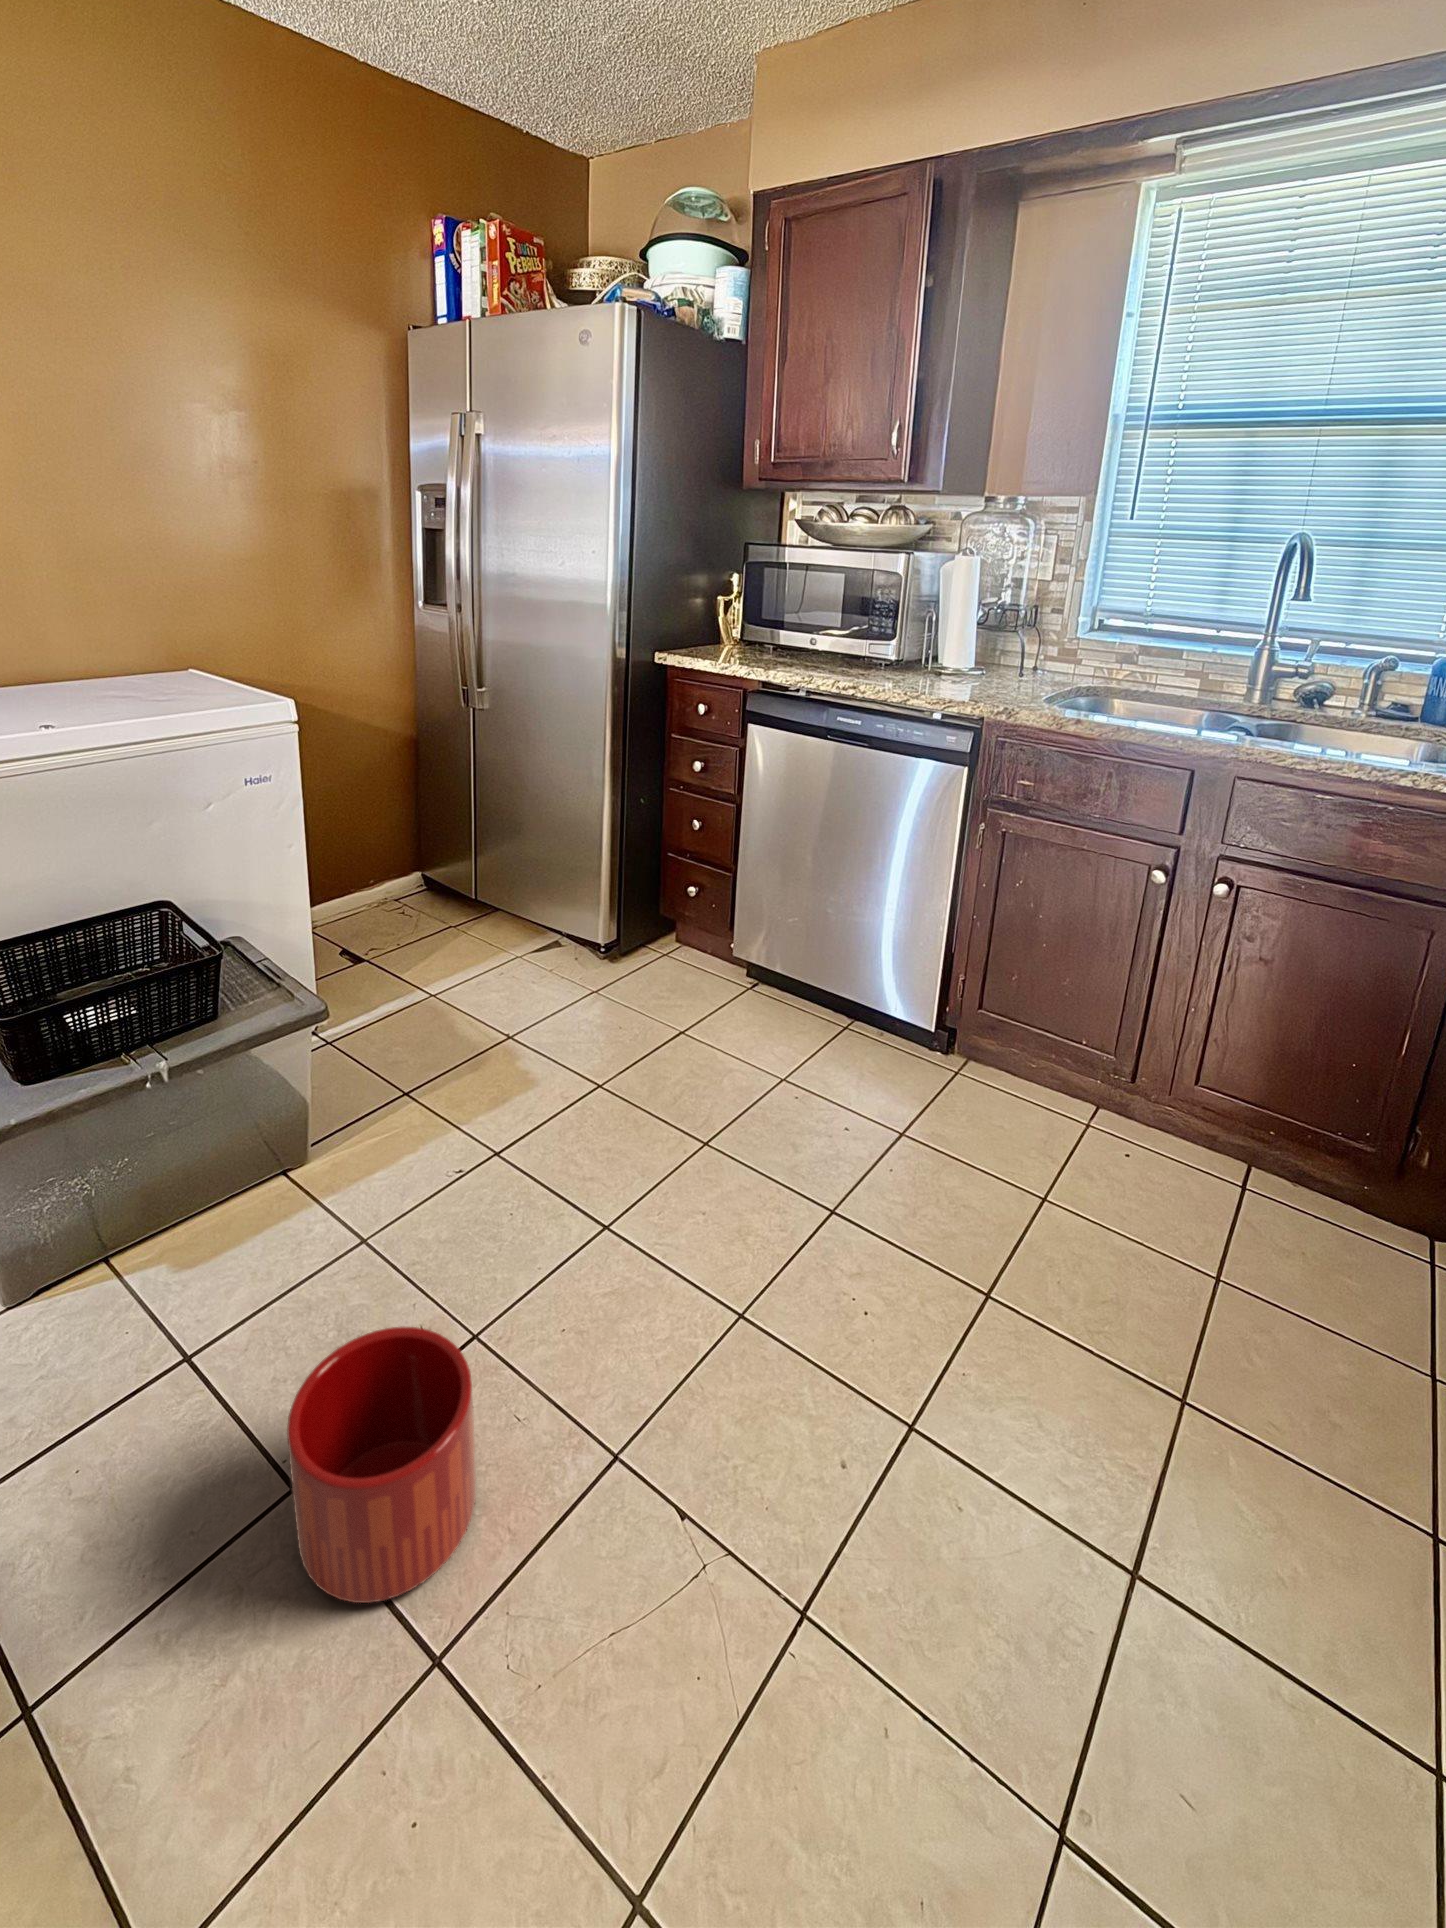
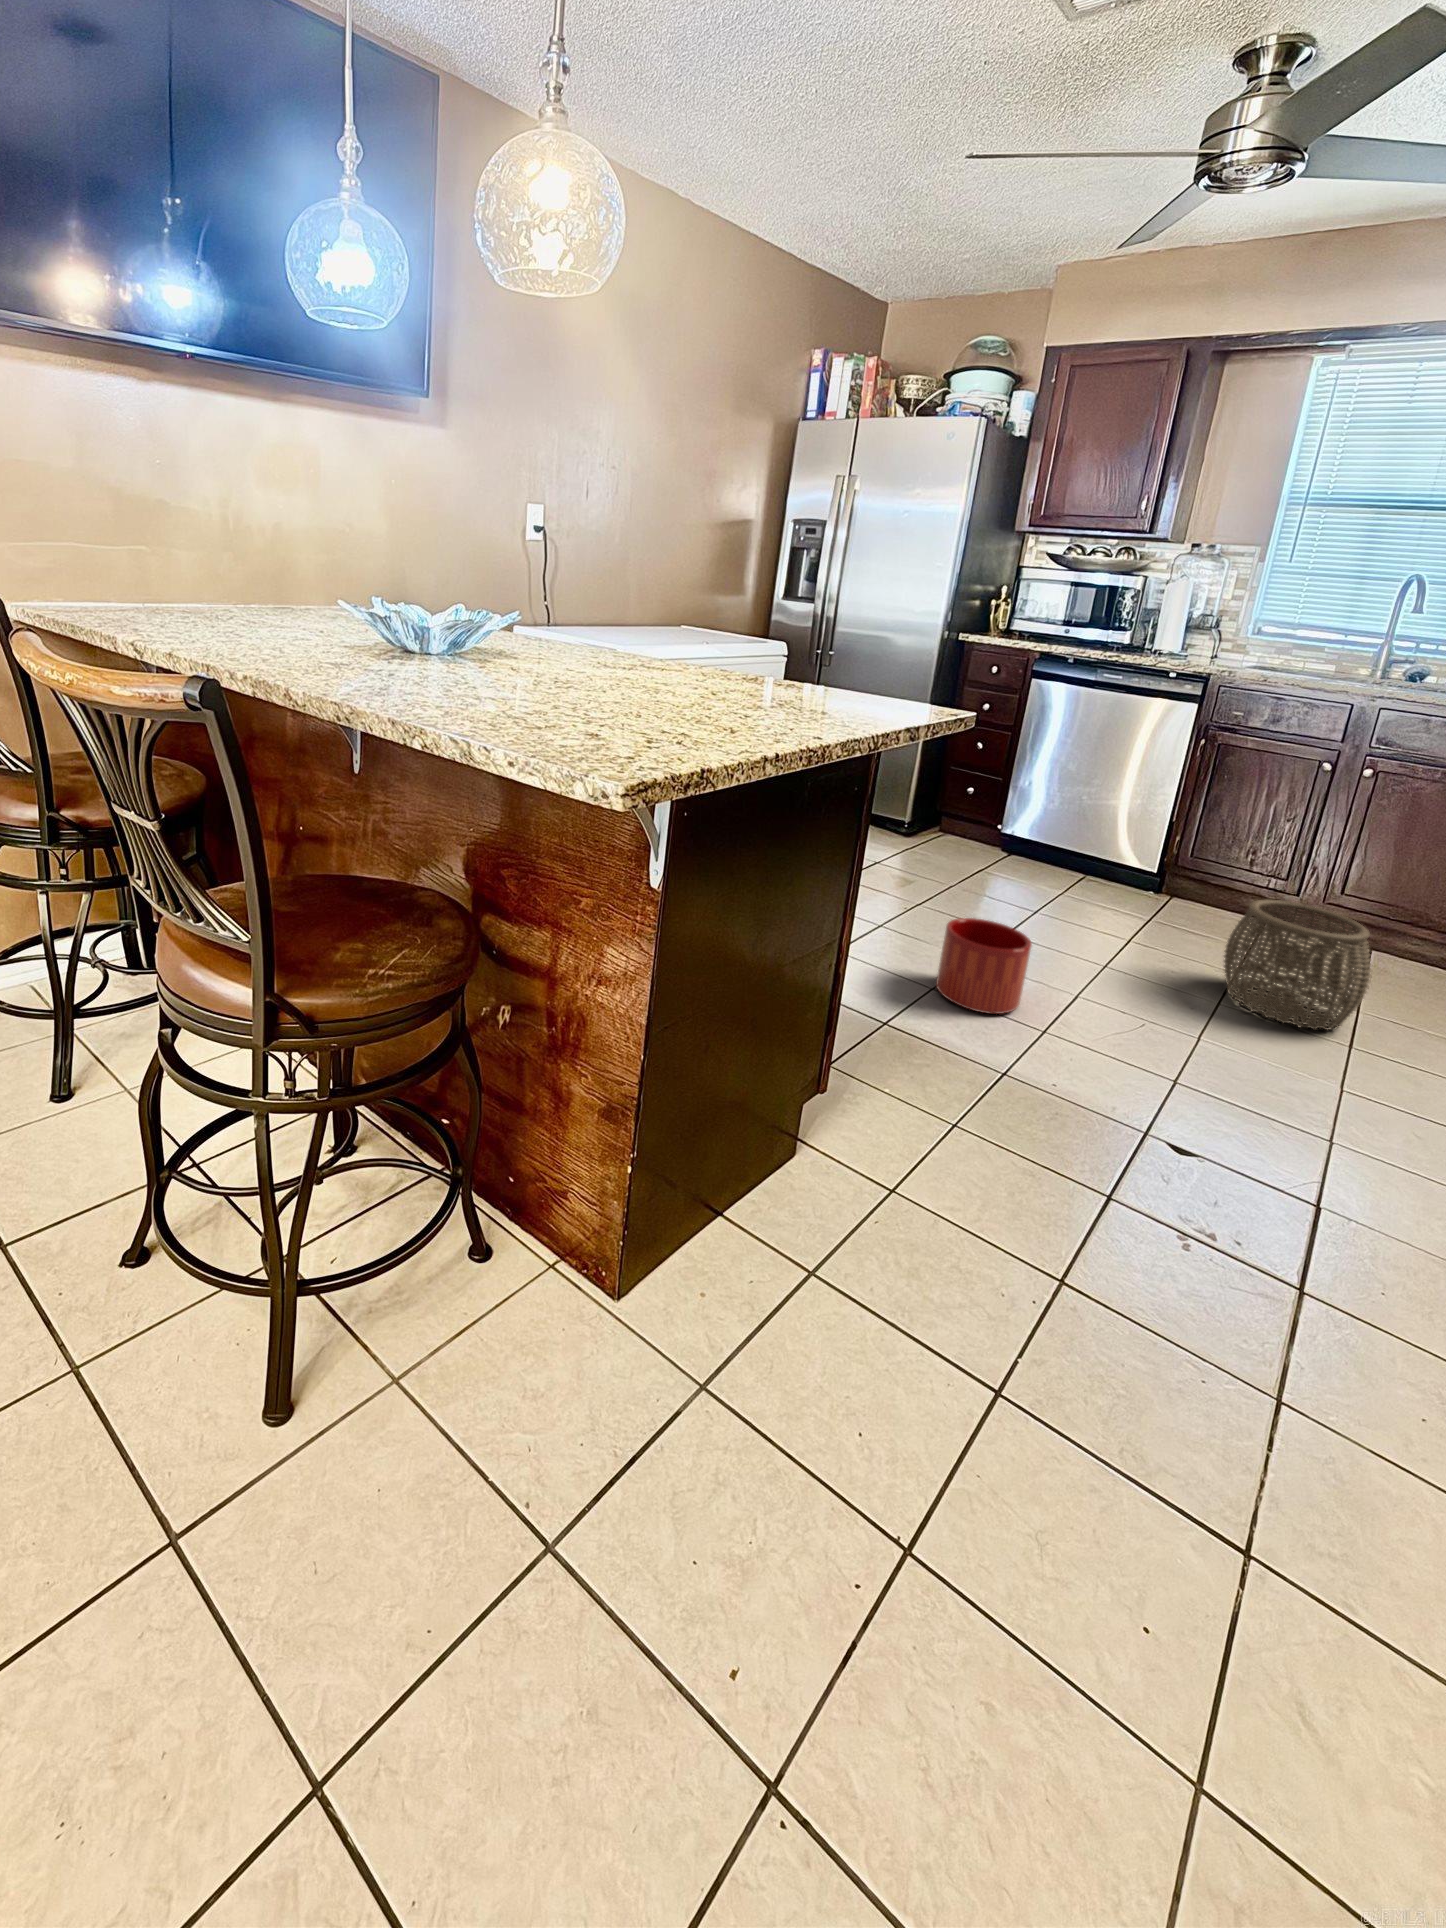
woven basket: none [936,1192,1187,1504] -> present [1224,900,1372,1030]

